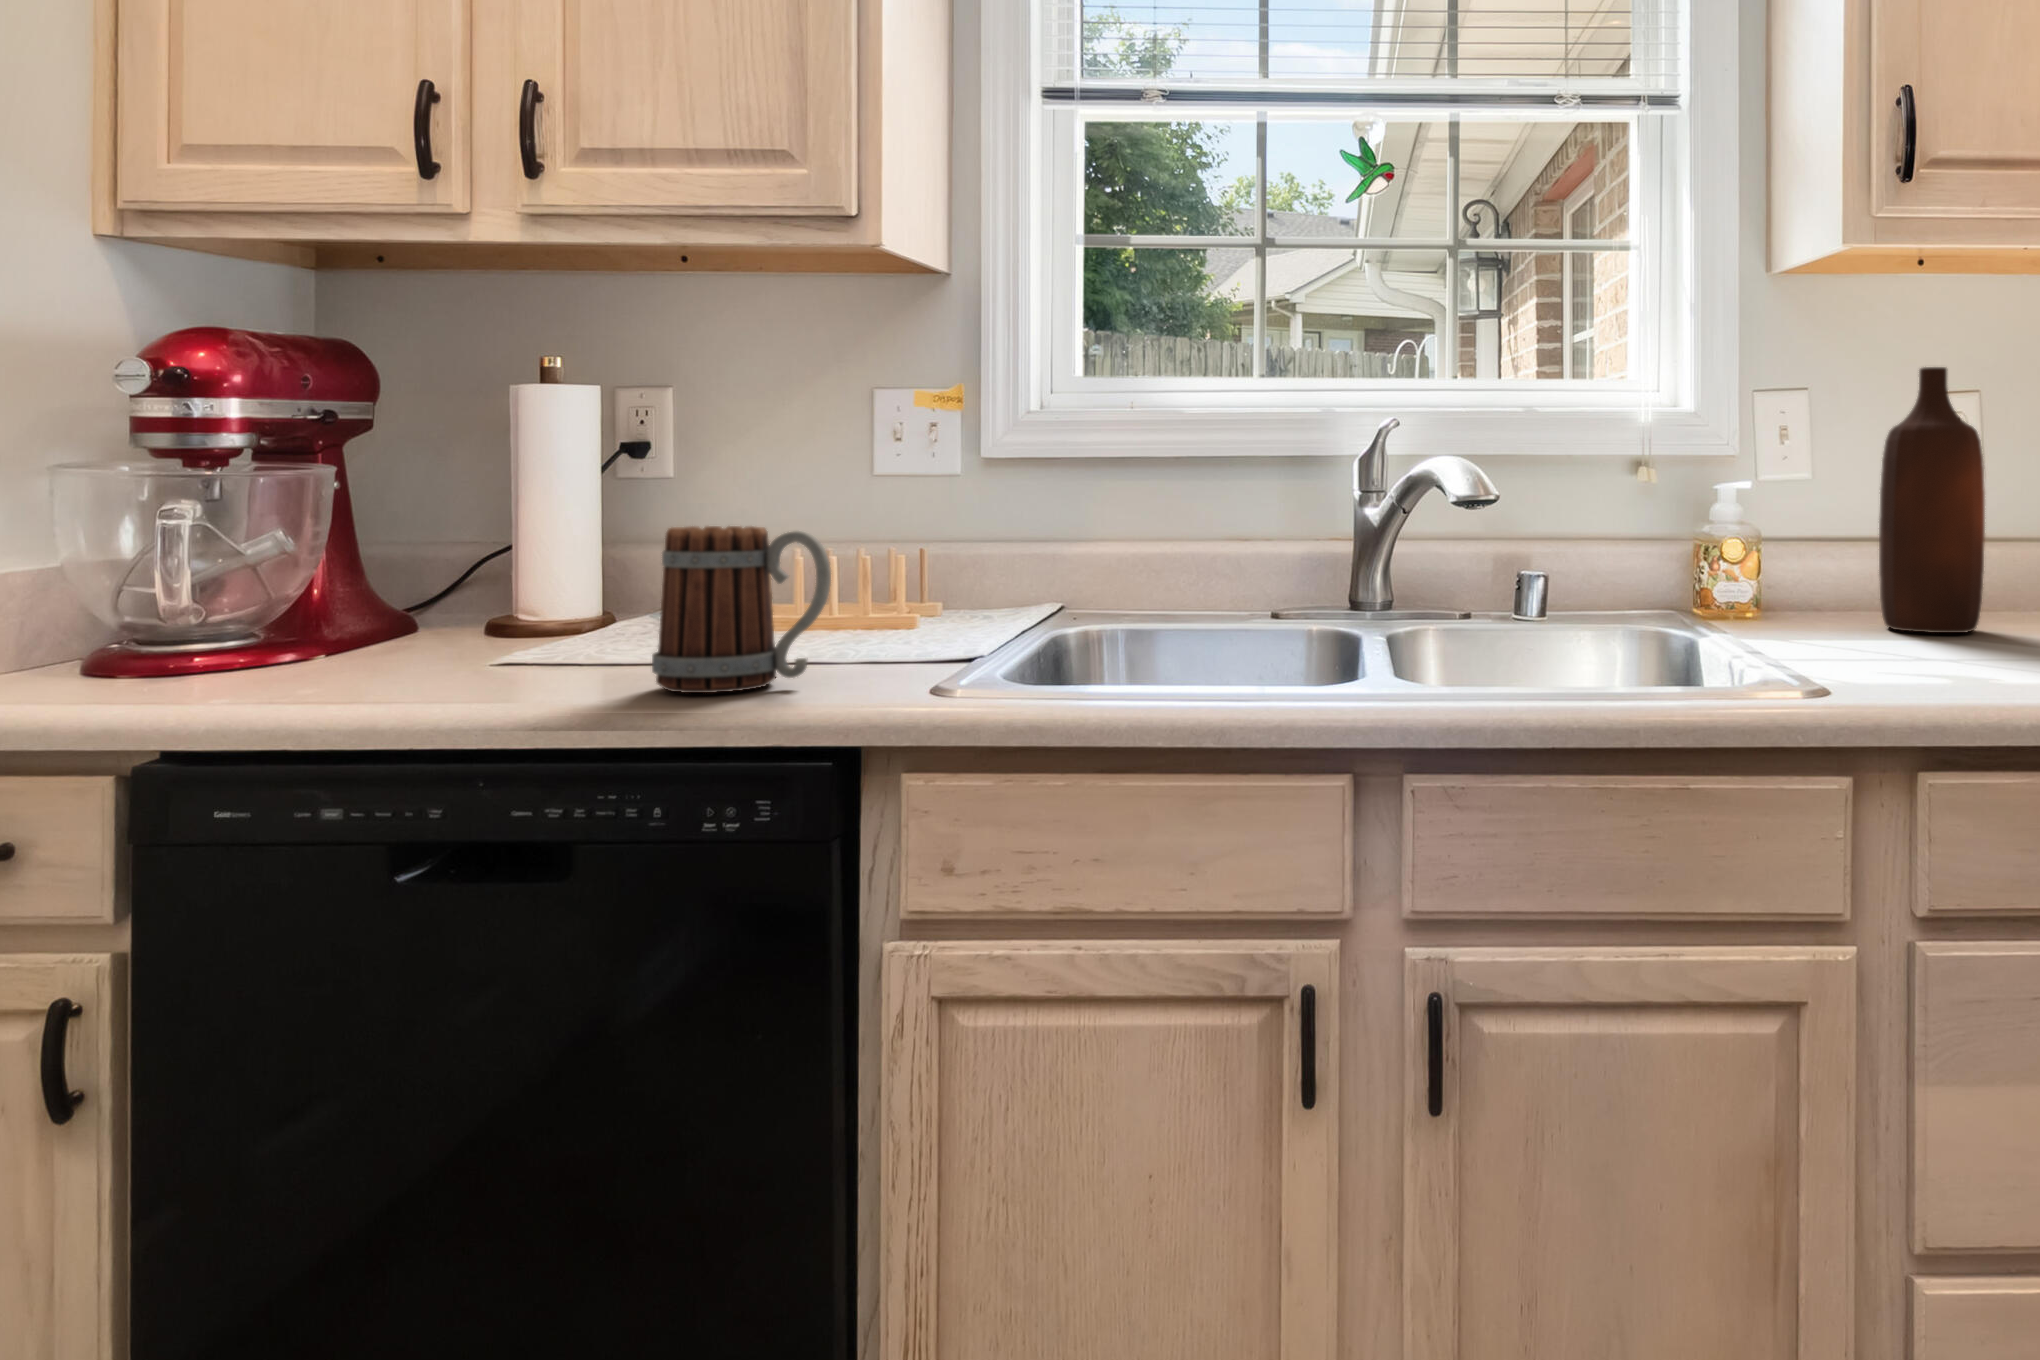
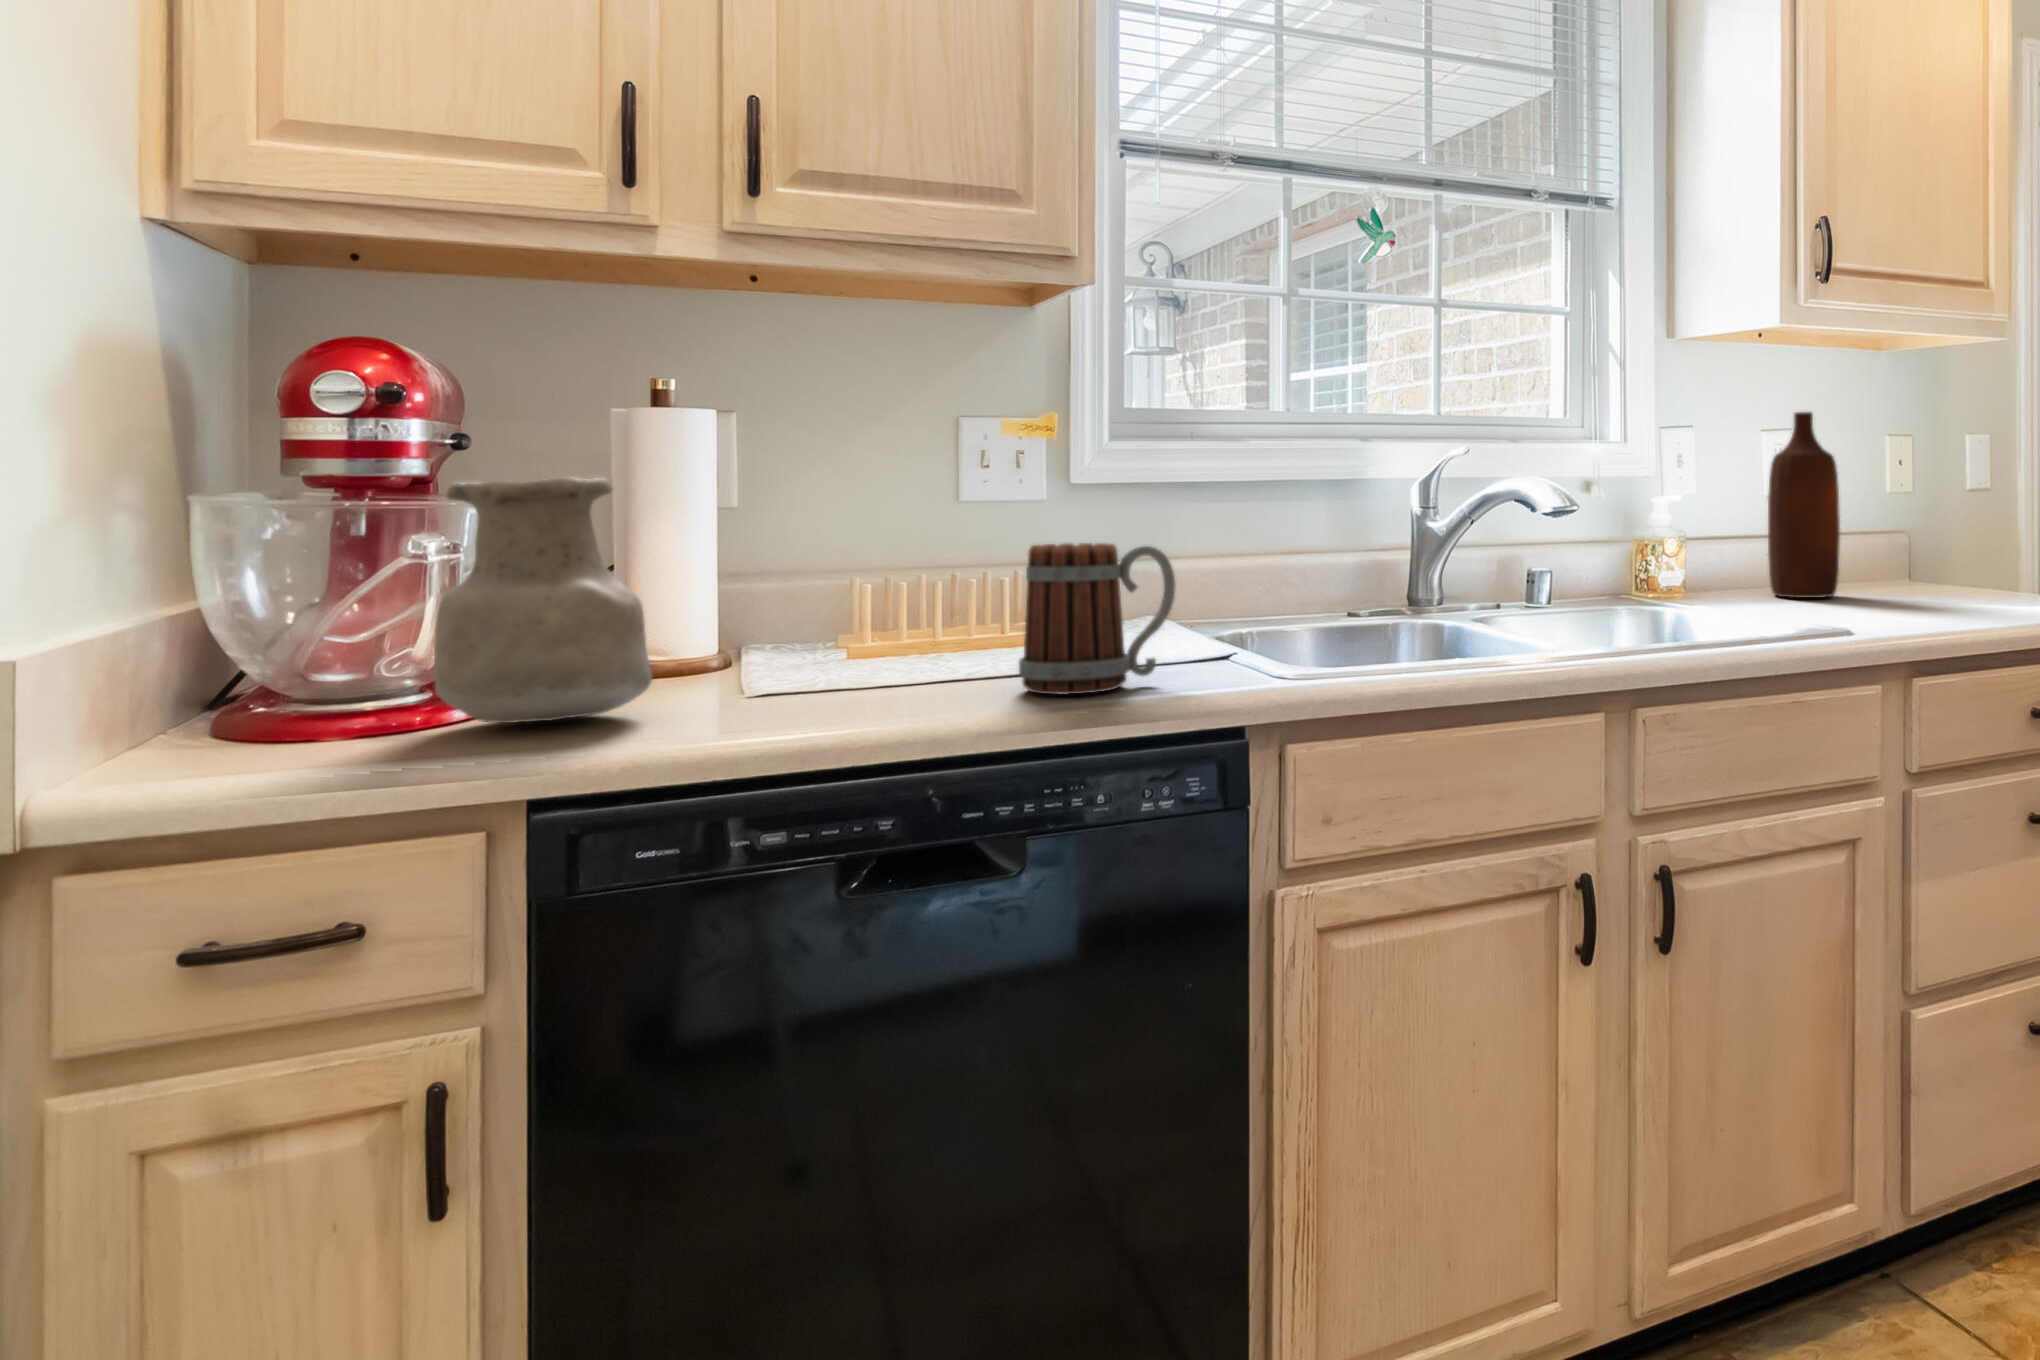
vase: none [131,451,345,679] -> present [434,477,652,723]

